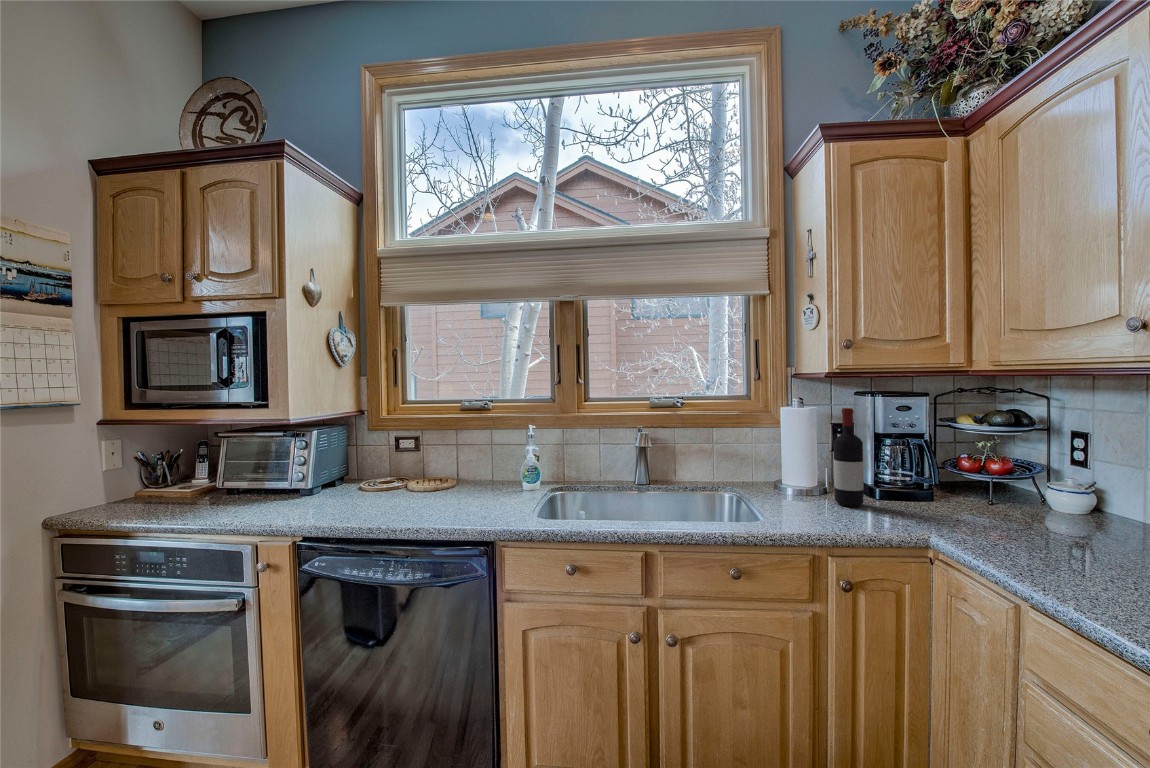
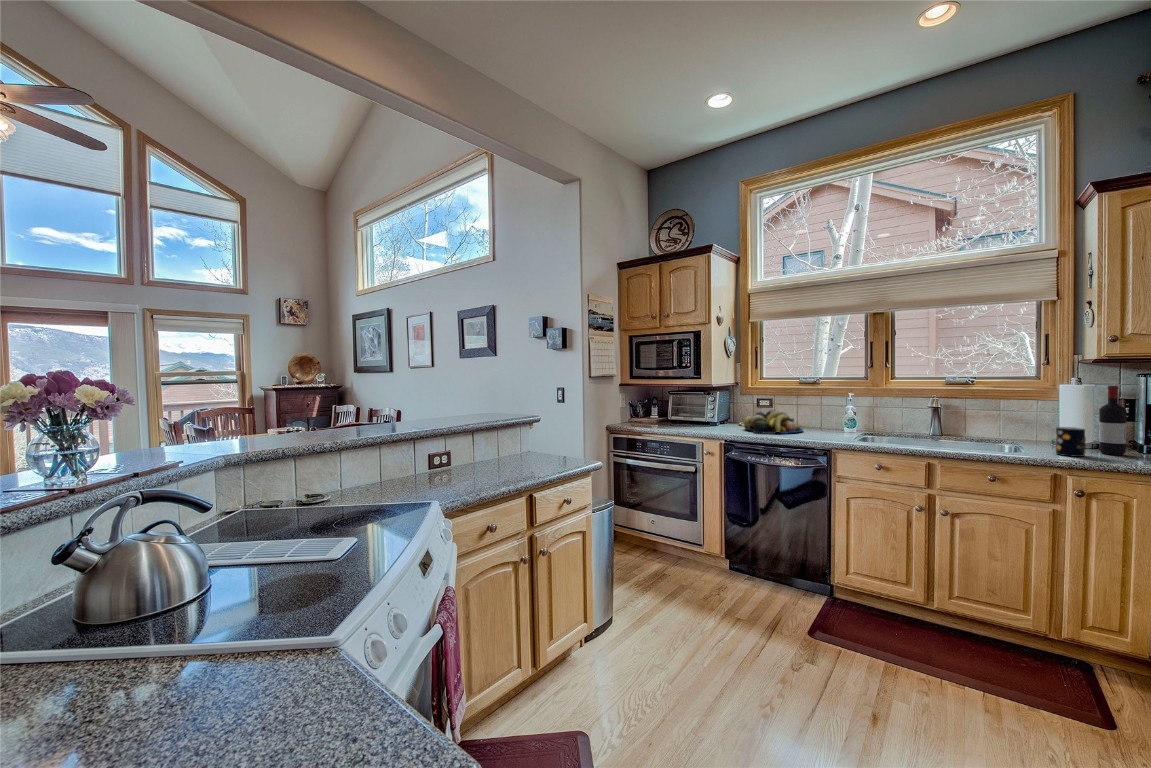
fruit bowl: none [356,458,461,510] -> present [744,410,803,434]
mug: none [798,472,833,520] -> present [1056,427,1086,457]

